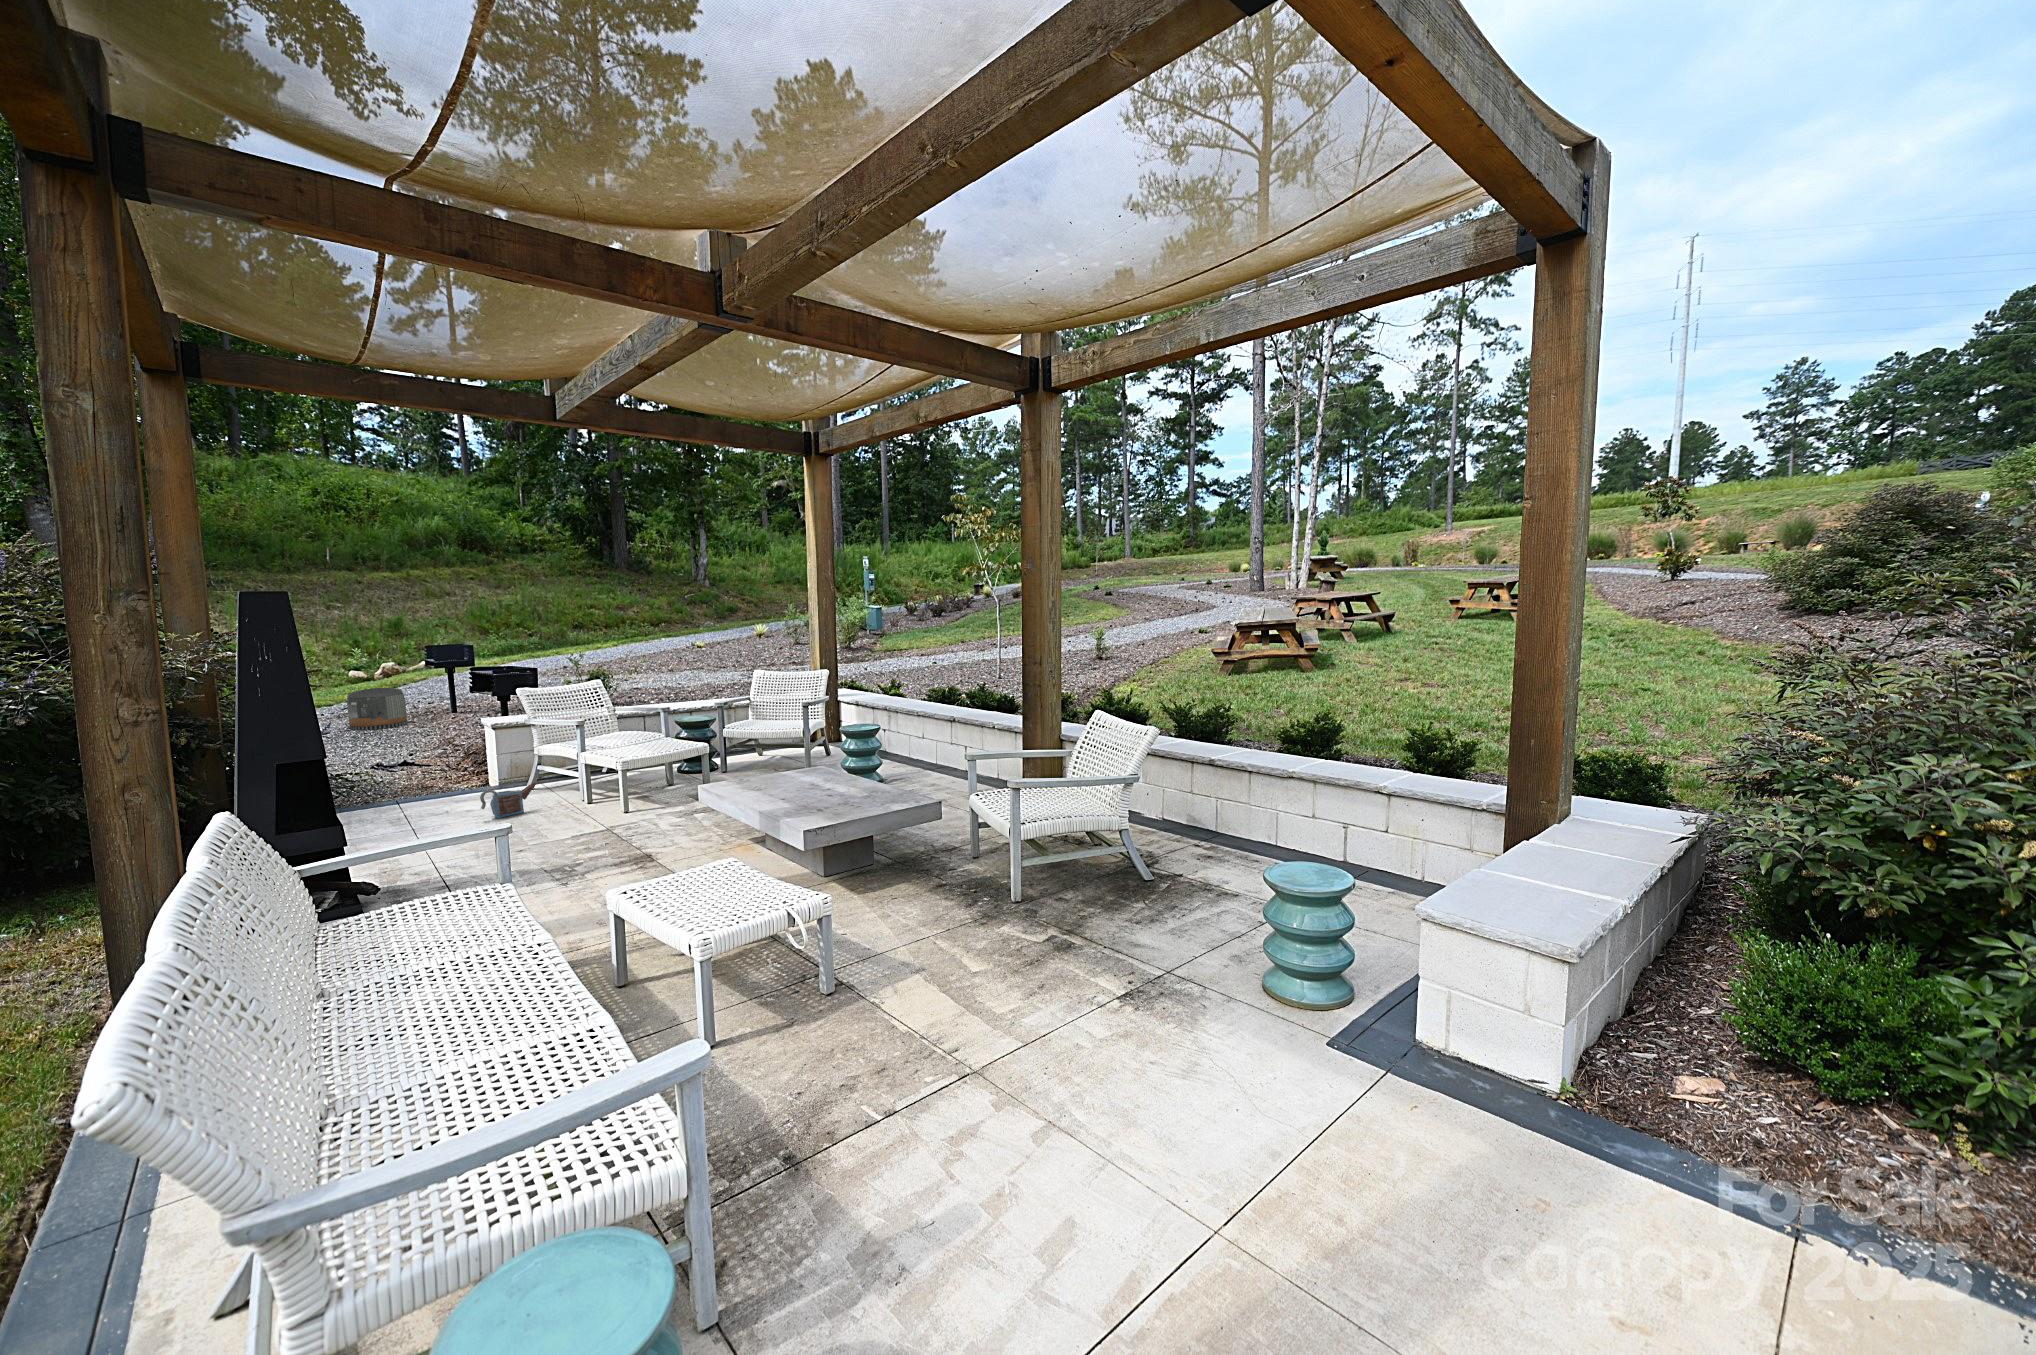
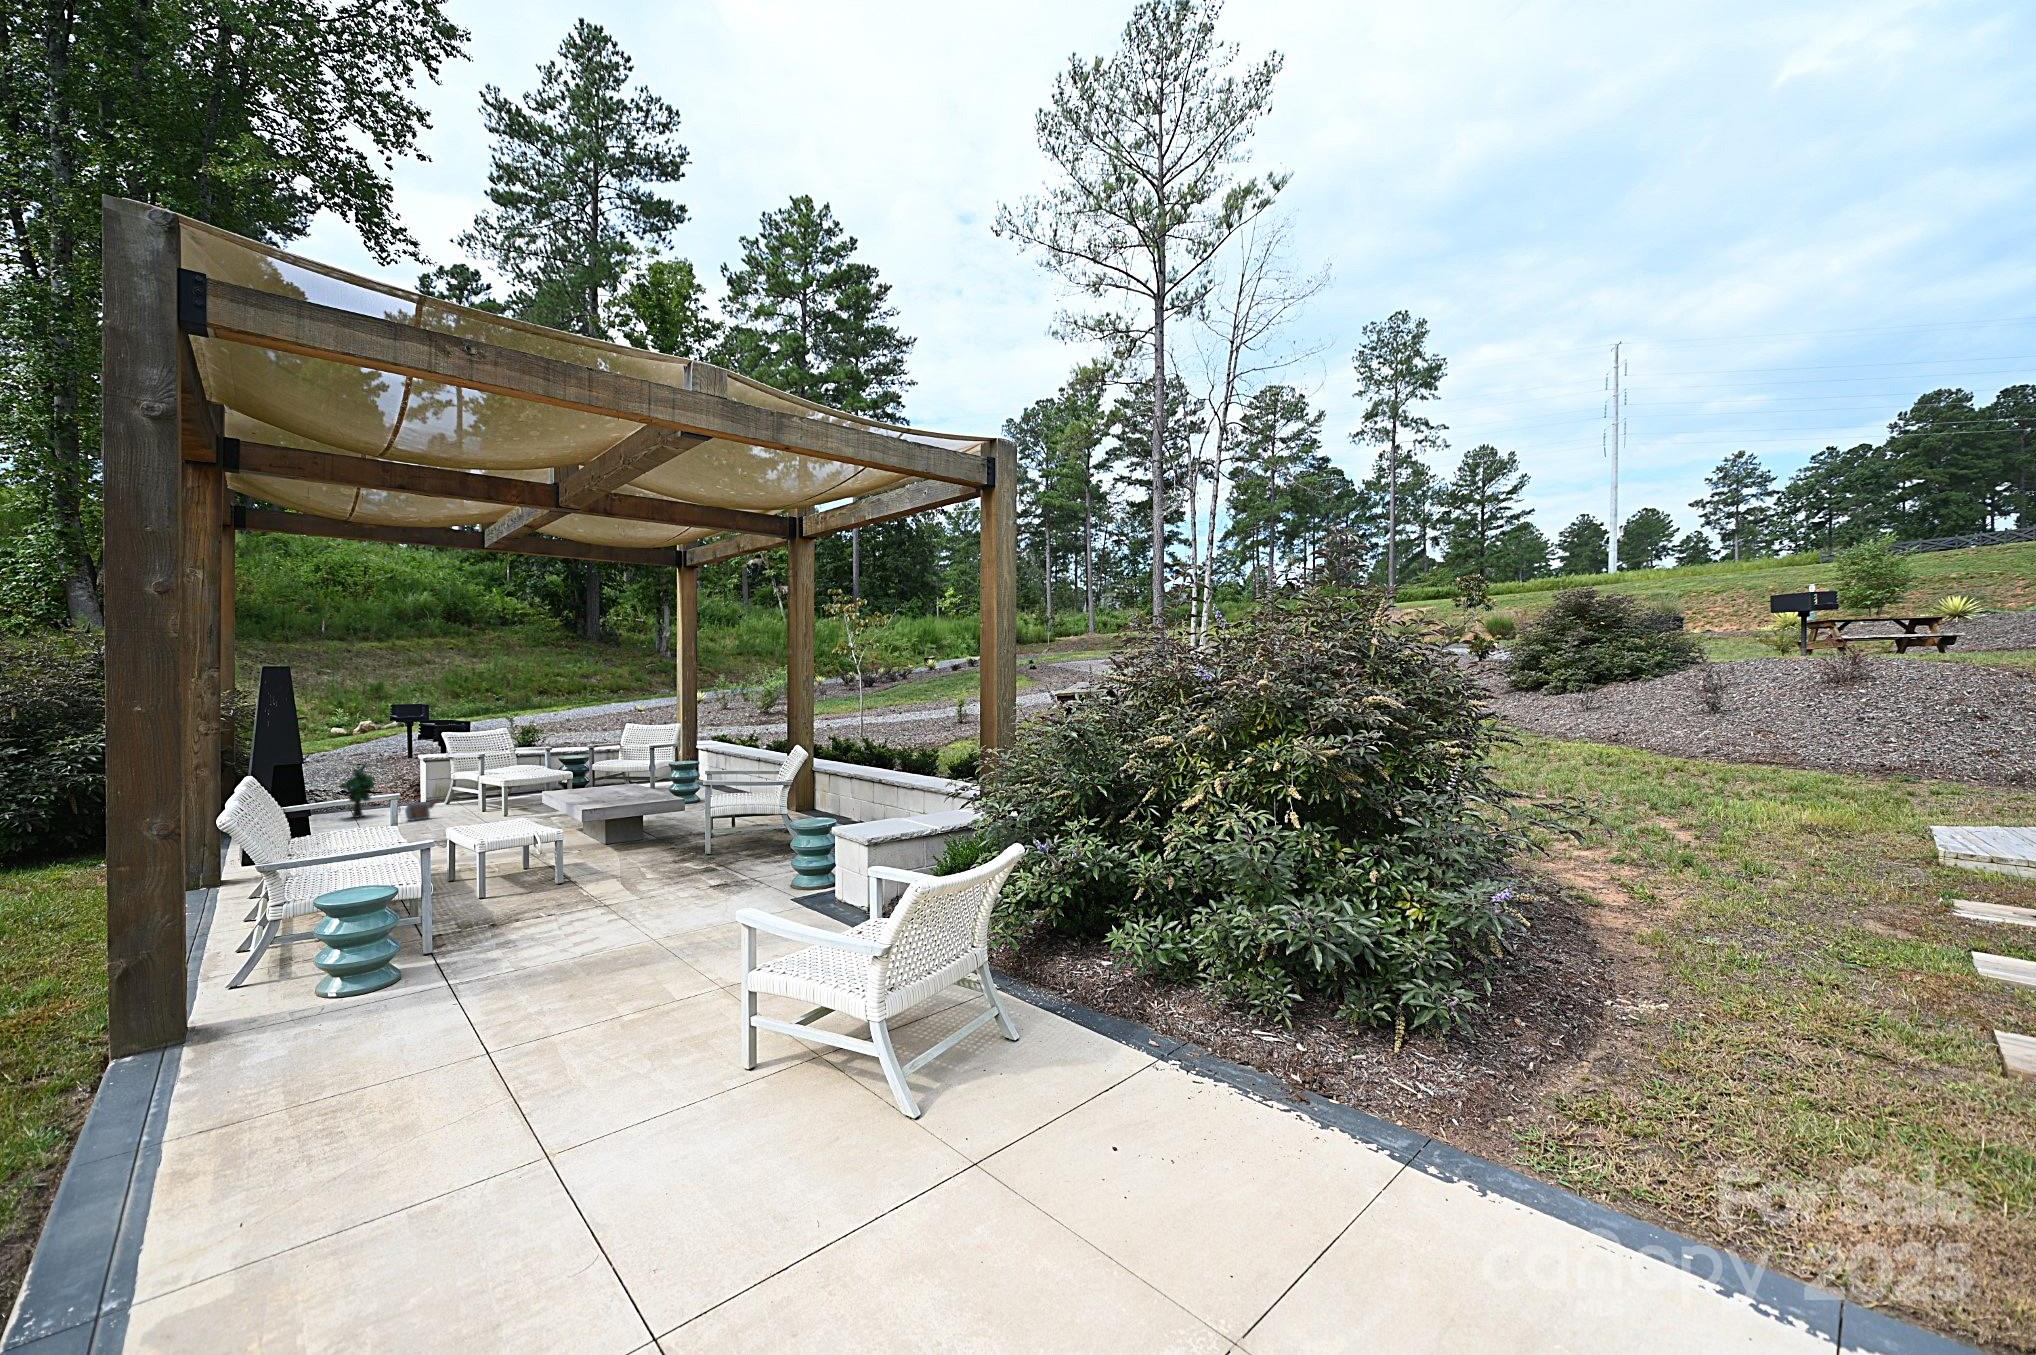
pouf: present [347,688,407,730] -> none [335,731,382,764]
decorative plant: none [389,739,444,815] -> present [340,764,377,818]

